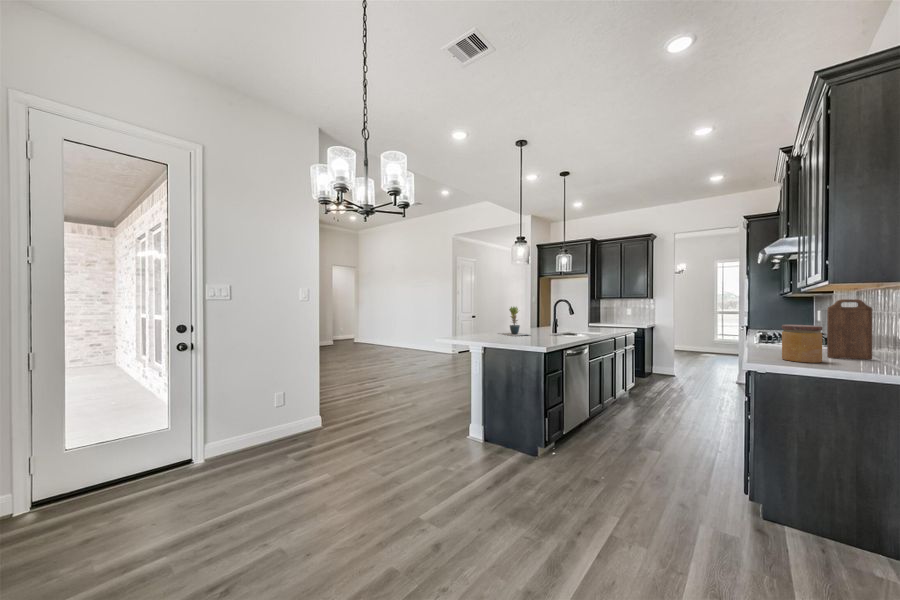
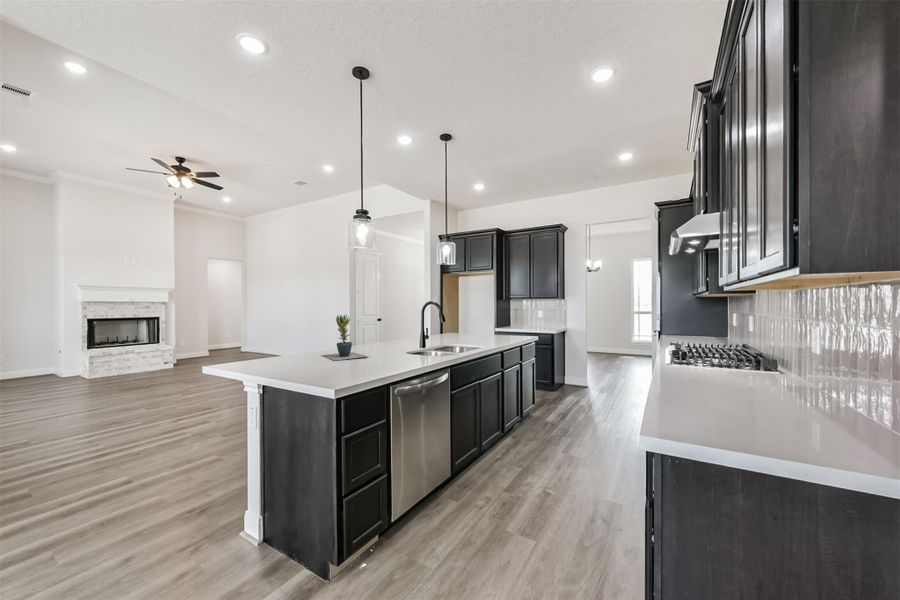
cutting board: present [827,299,872,359] -> none [777,306,849,413]
jar: present [782,325,822,363] -> none [706,354,778,435]

